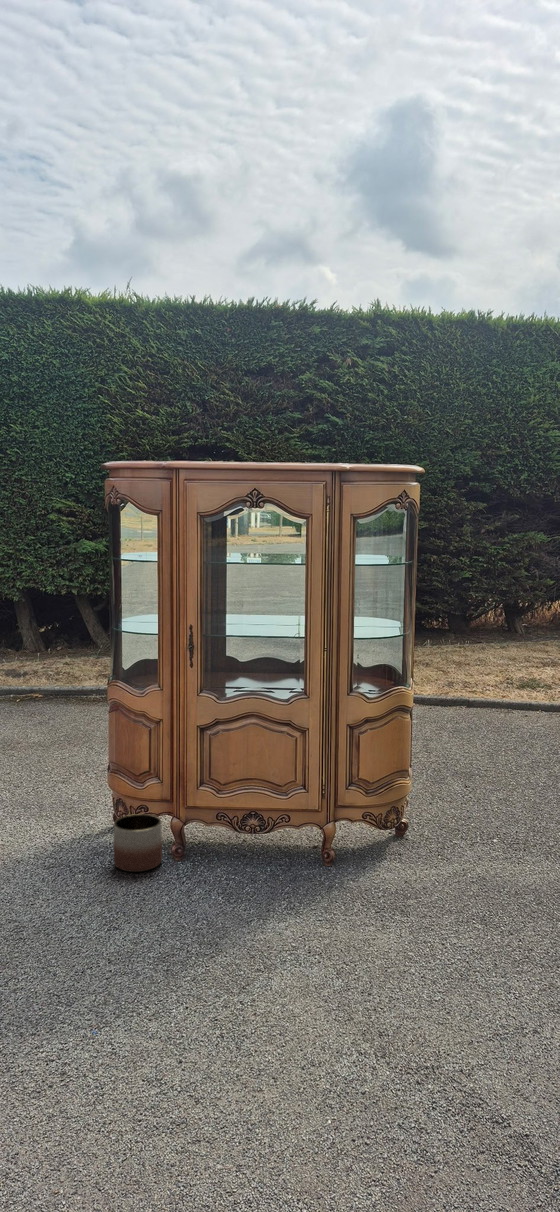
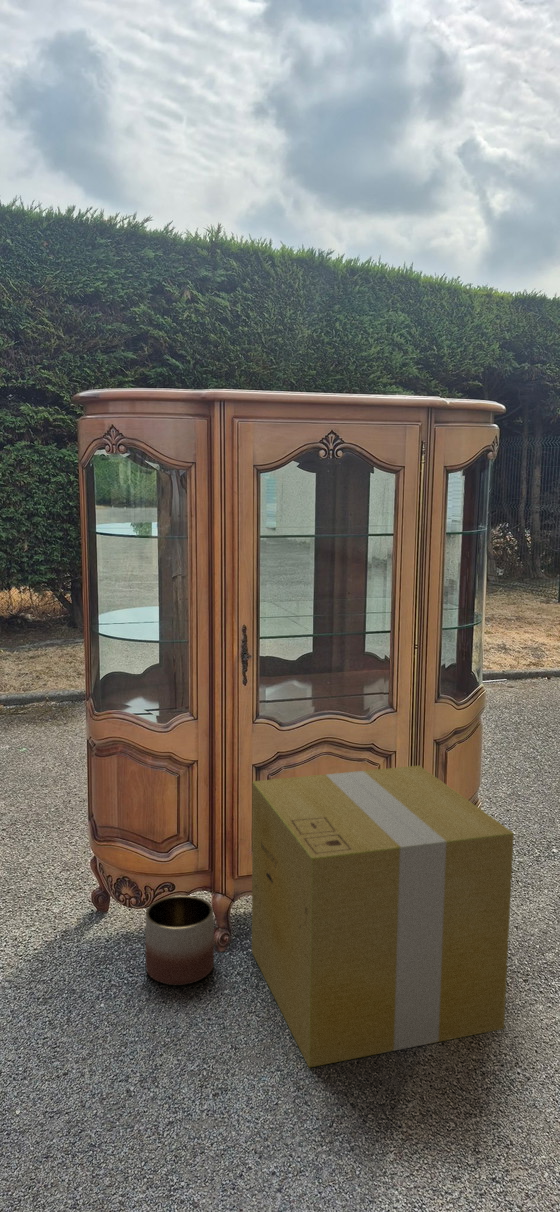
cardboard box: none [166,737,323,930] -> present [252,766,514,1068]

